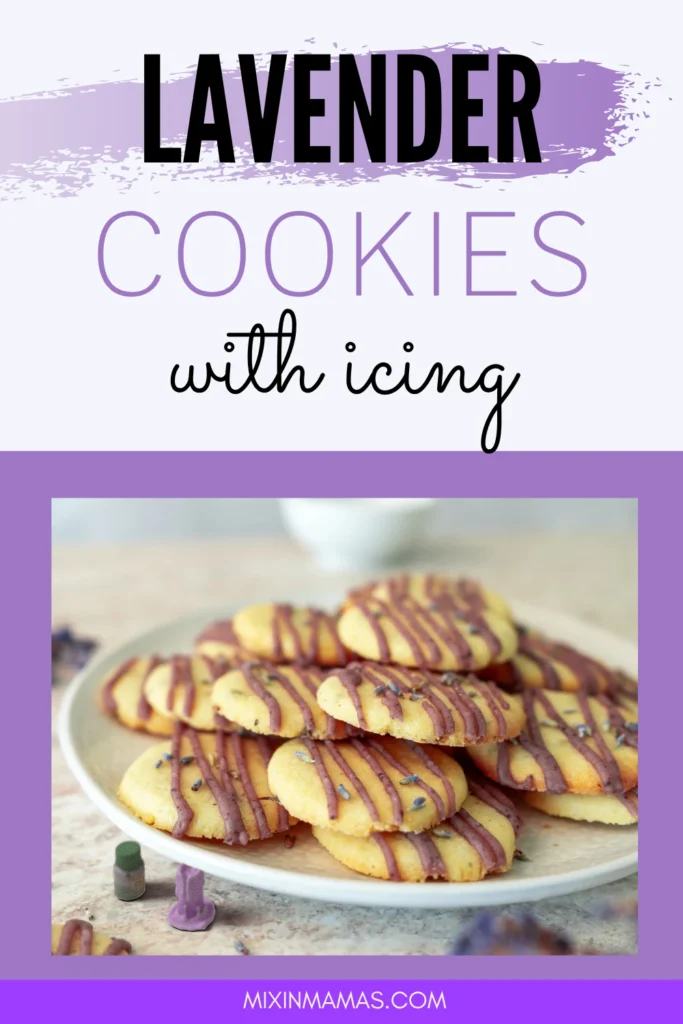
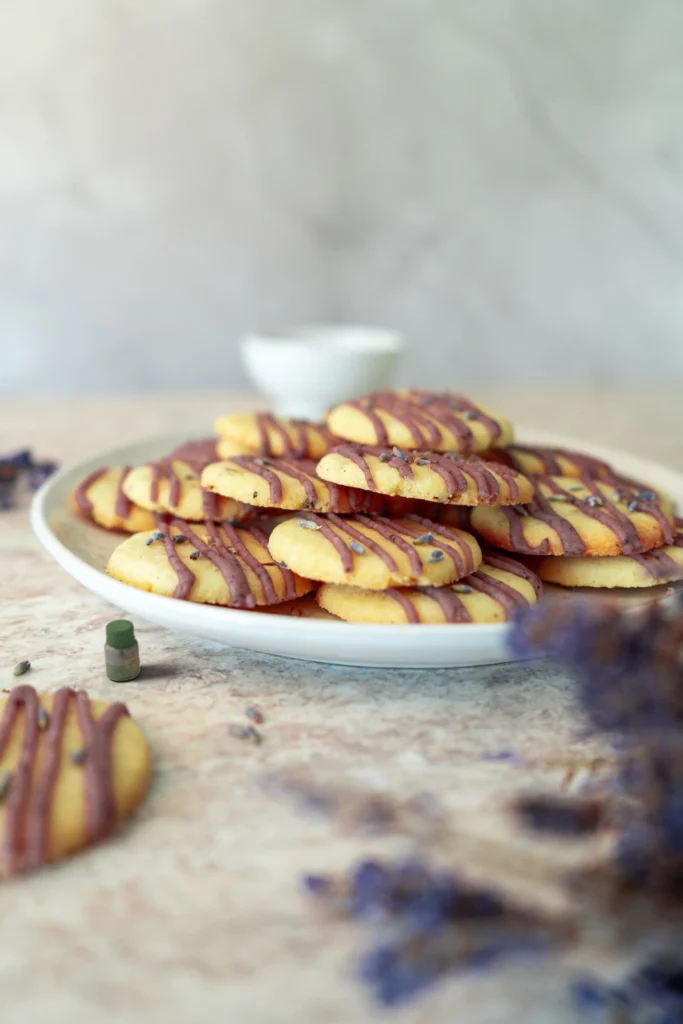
candle: present [167,863,215,931] -> none [167,626,219,703]

